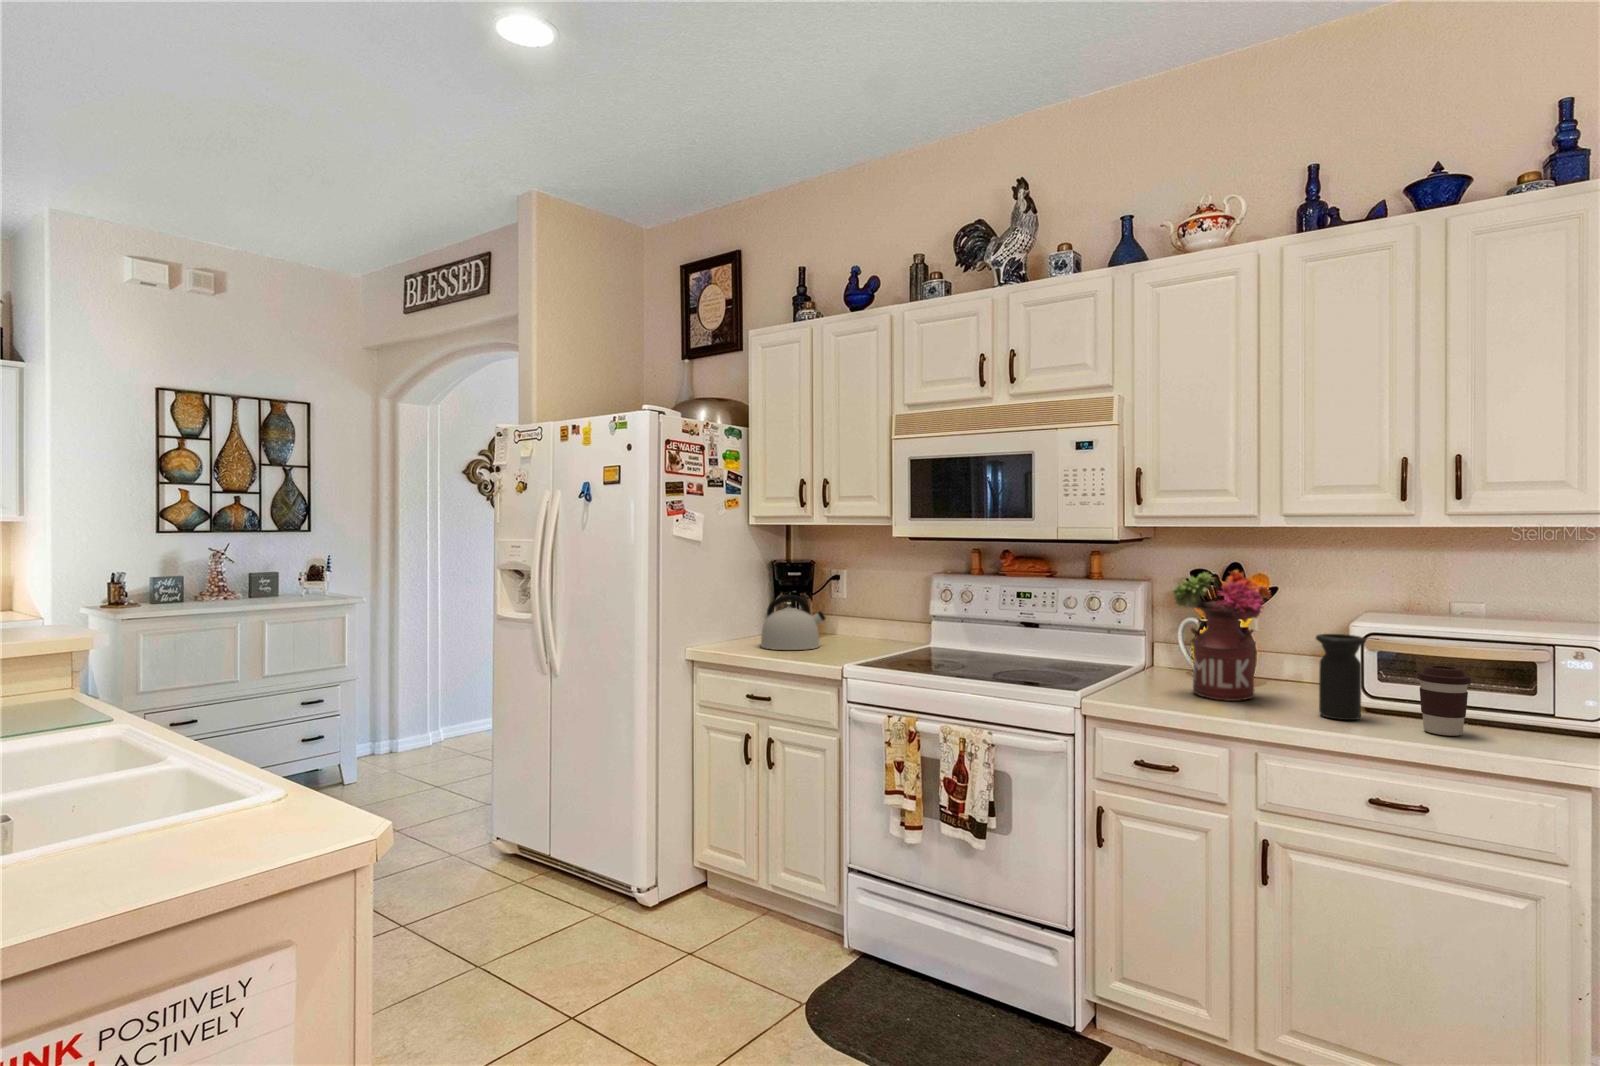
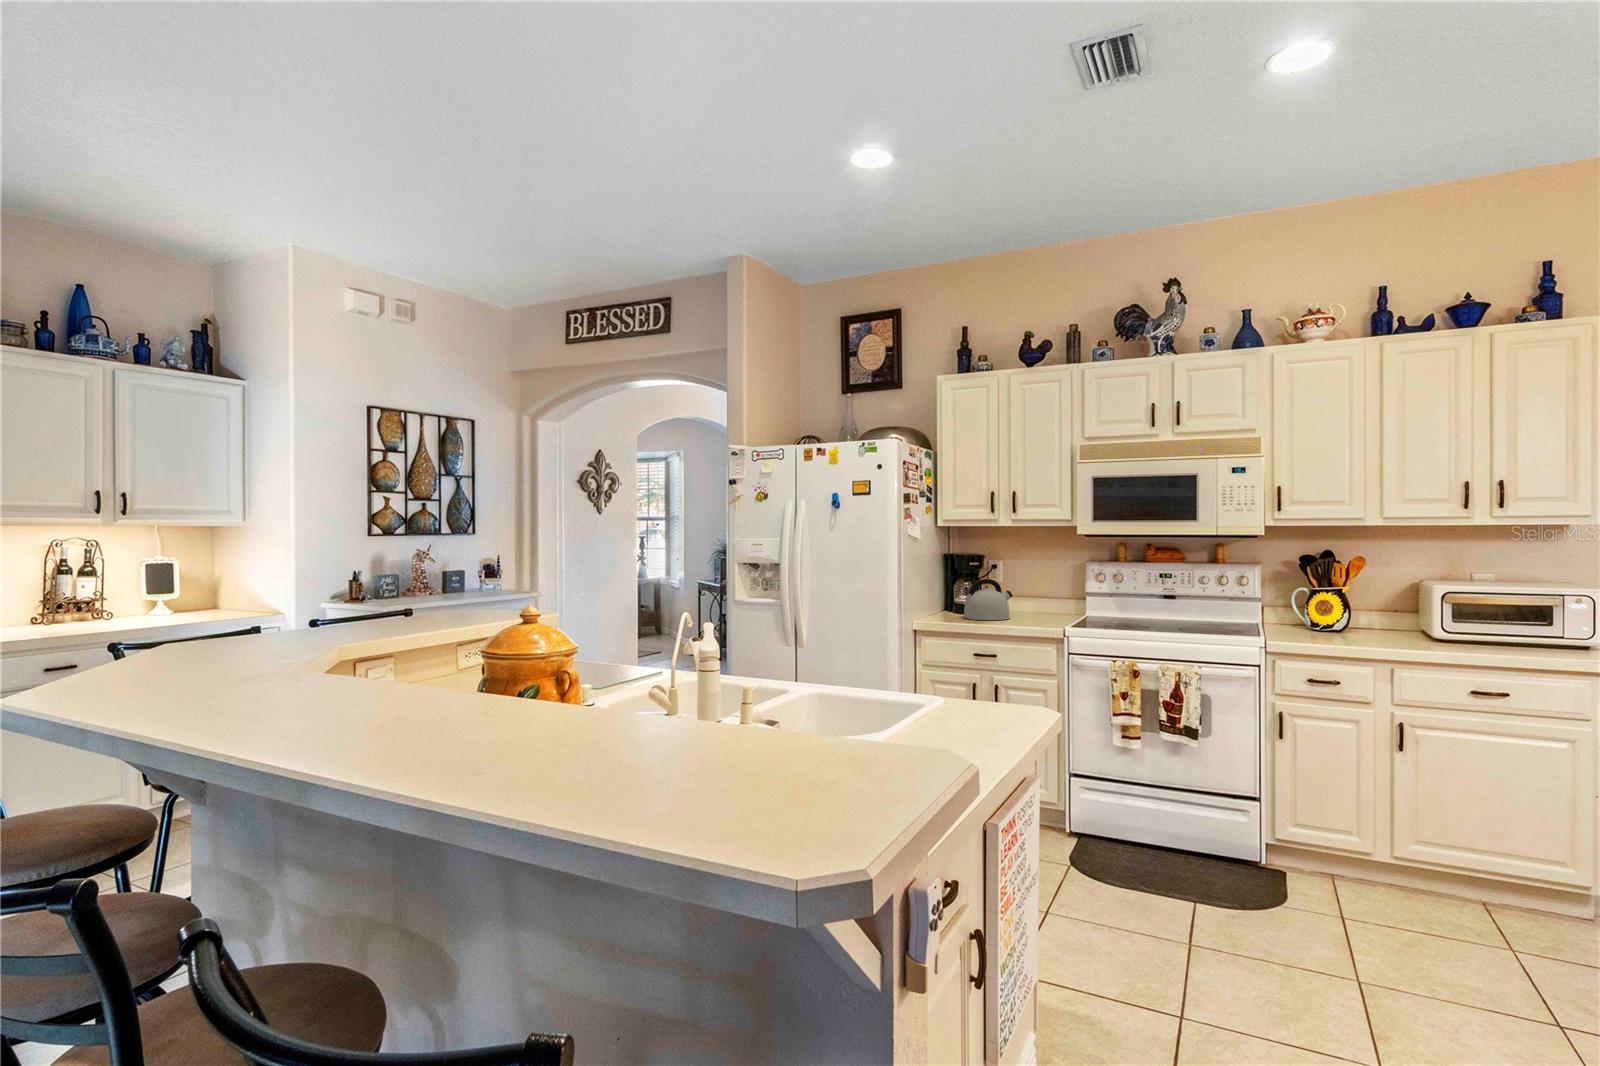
flower arrangement: present [1173,570,1271,701] -> none [1311,553,1381,639]
vase: present [1315,634,1366,720] -> none [1418,592,1453,646]
coffee cup: present [1417,665,1471,736] -> none [1488,609,1523,650]

